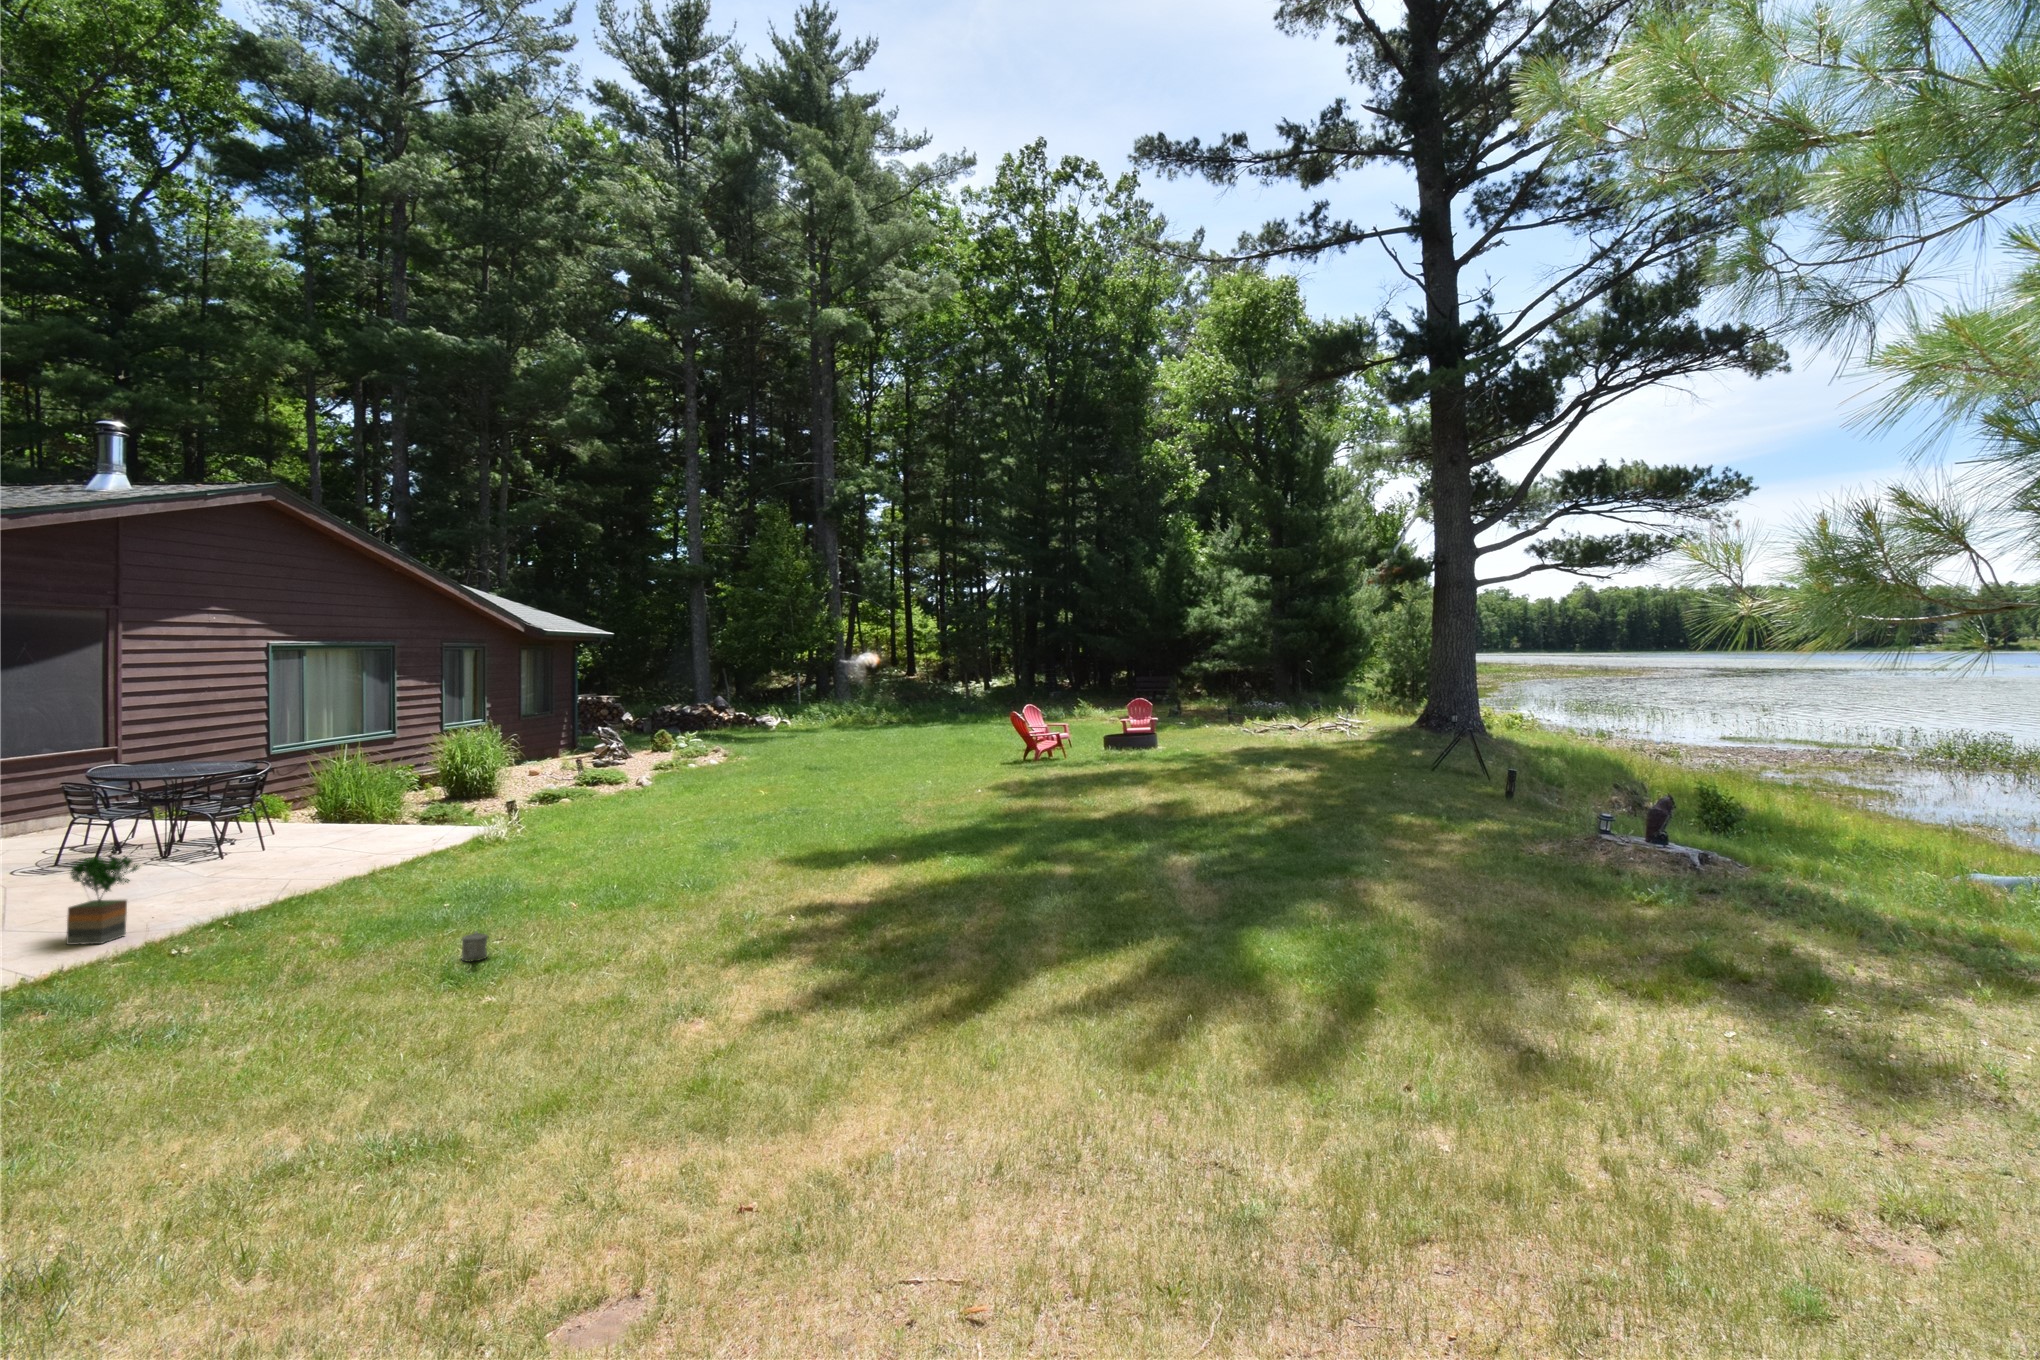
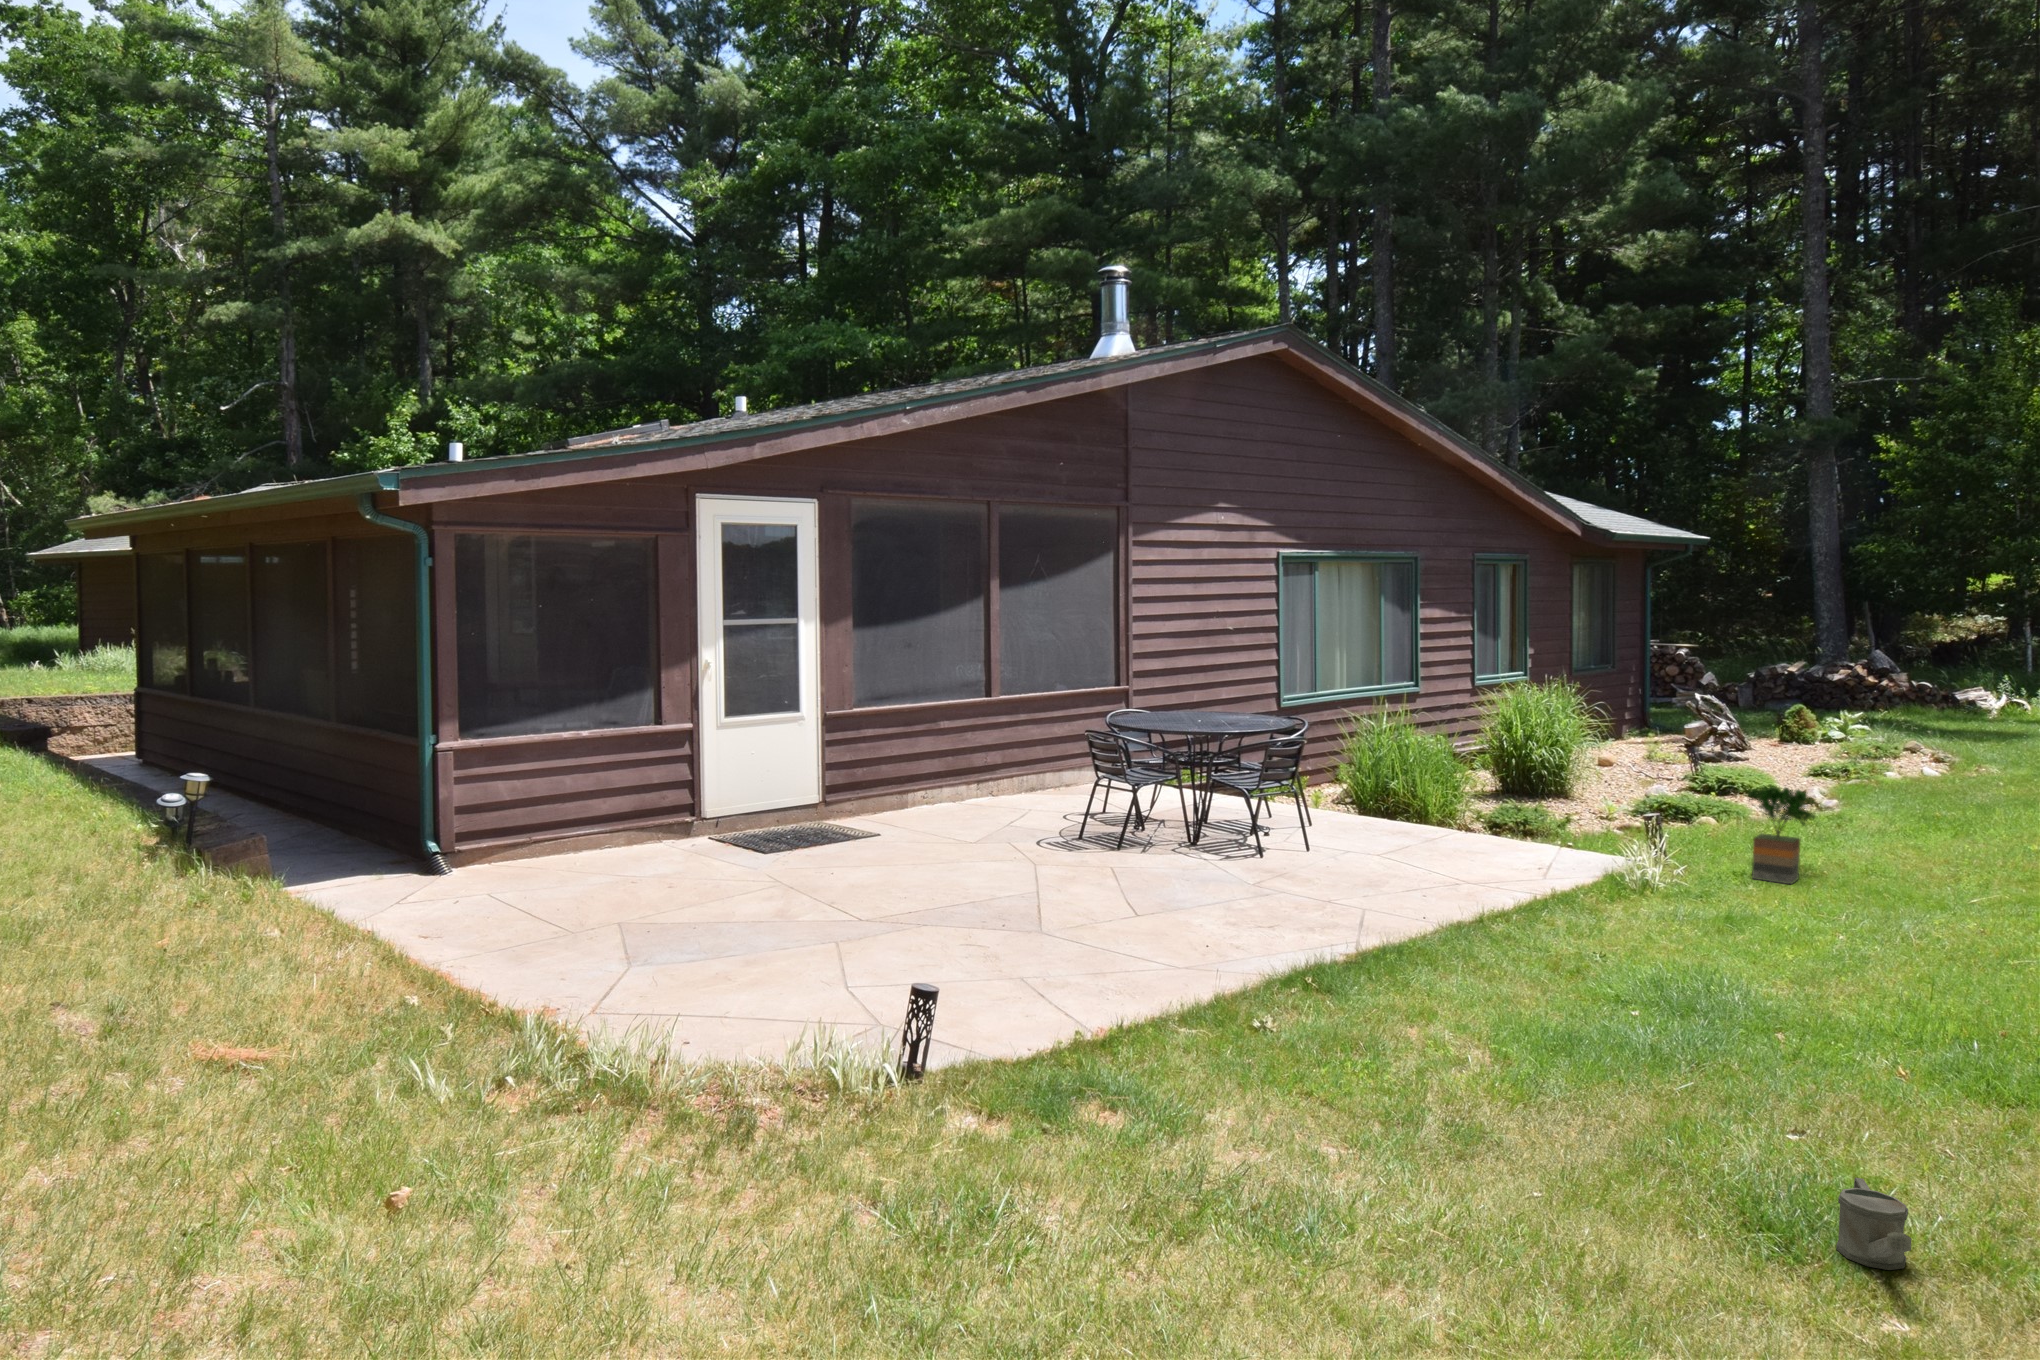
potted tree: present [66,857,139,945] -> present [1749,786,1815,884]

